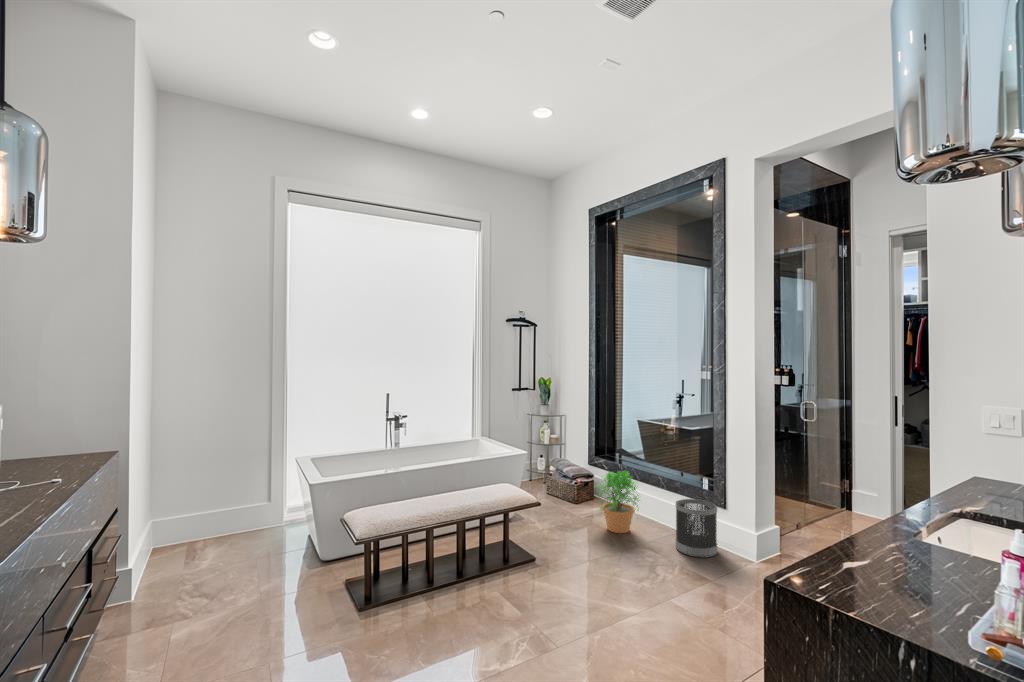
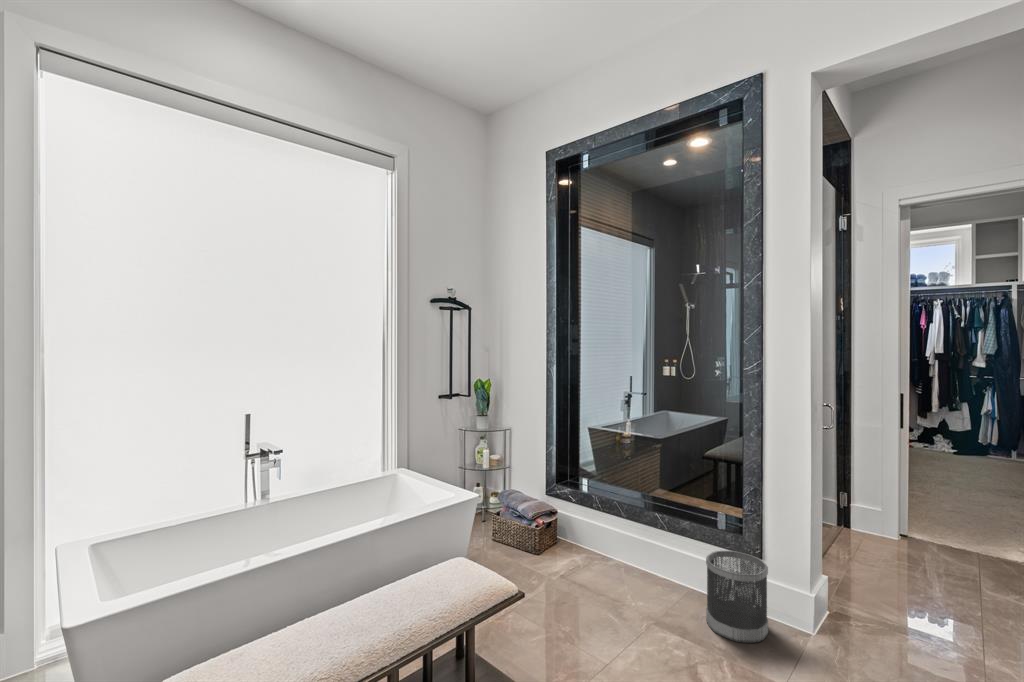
potted plant: present [598,471,639,533] -> none [579,512,653,607]

